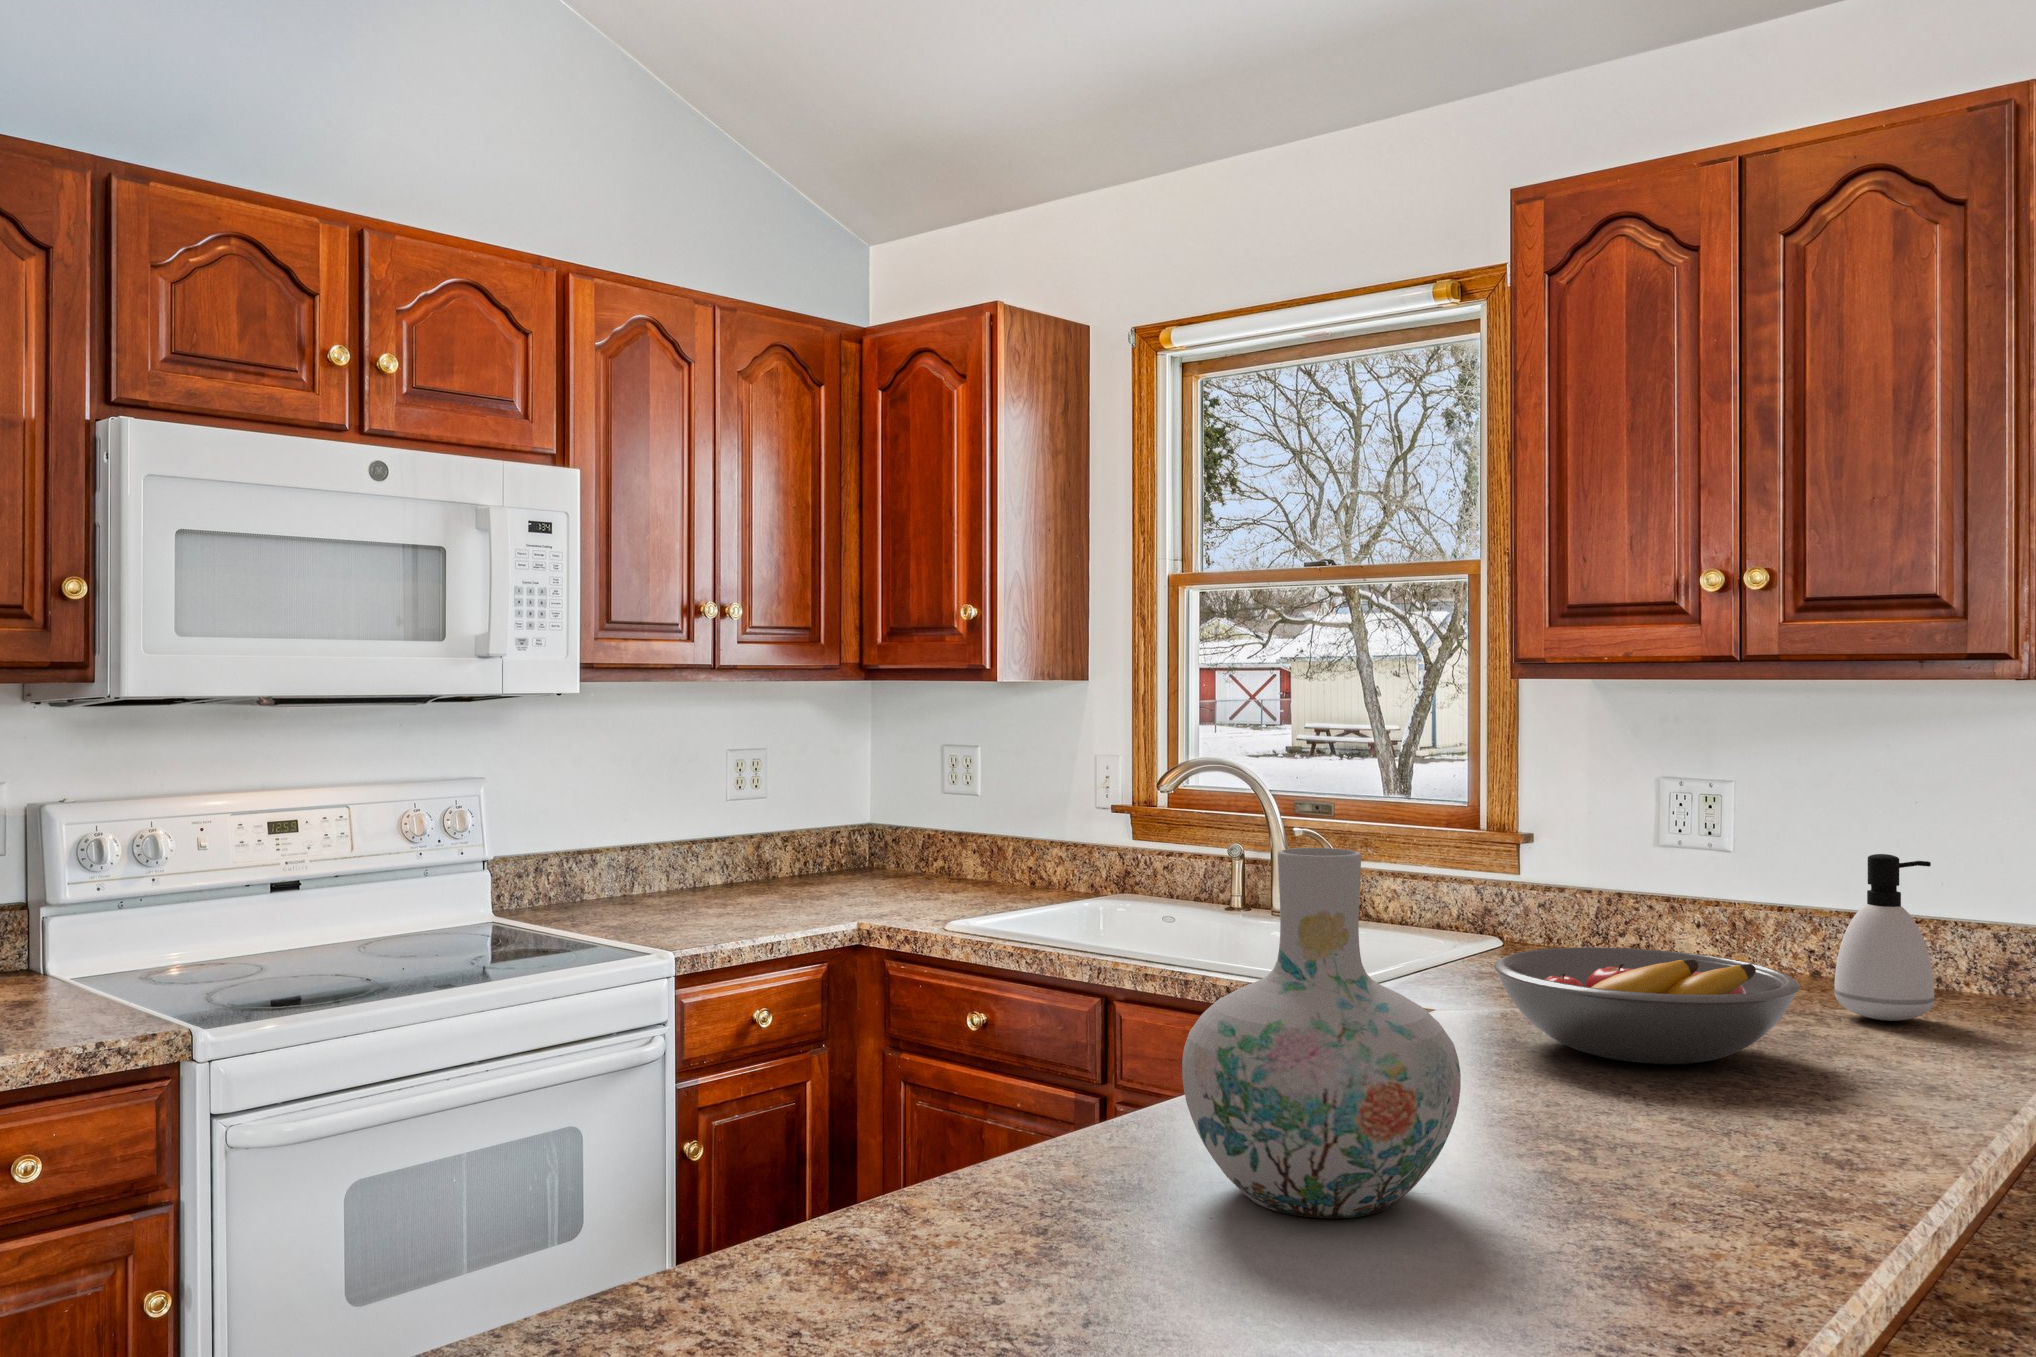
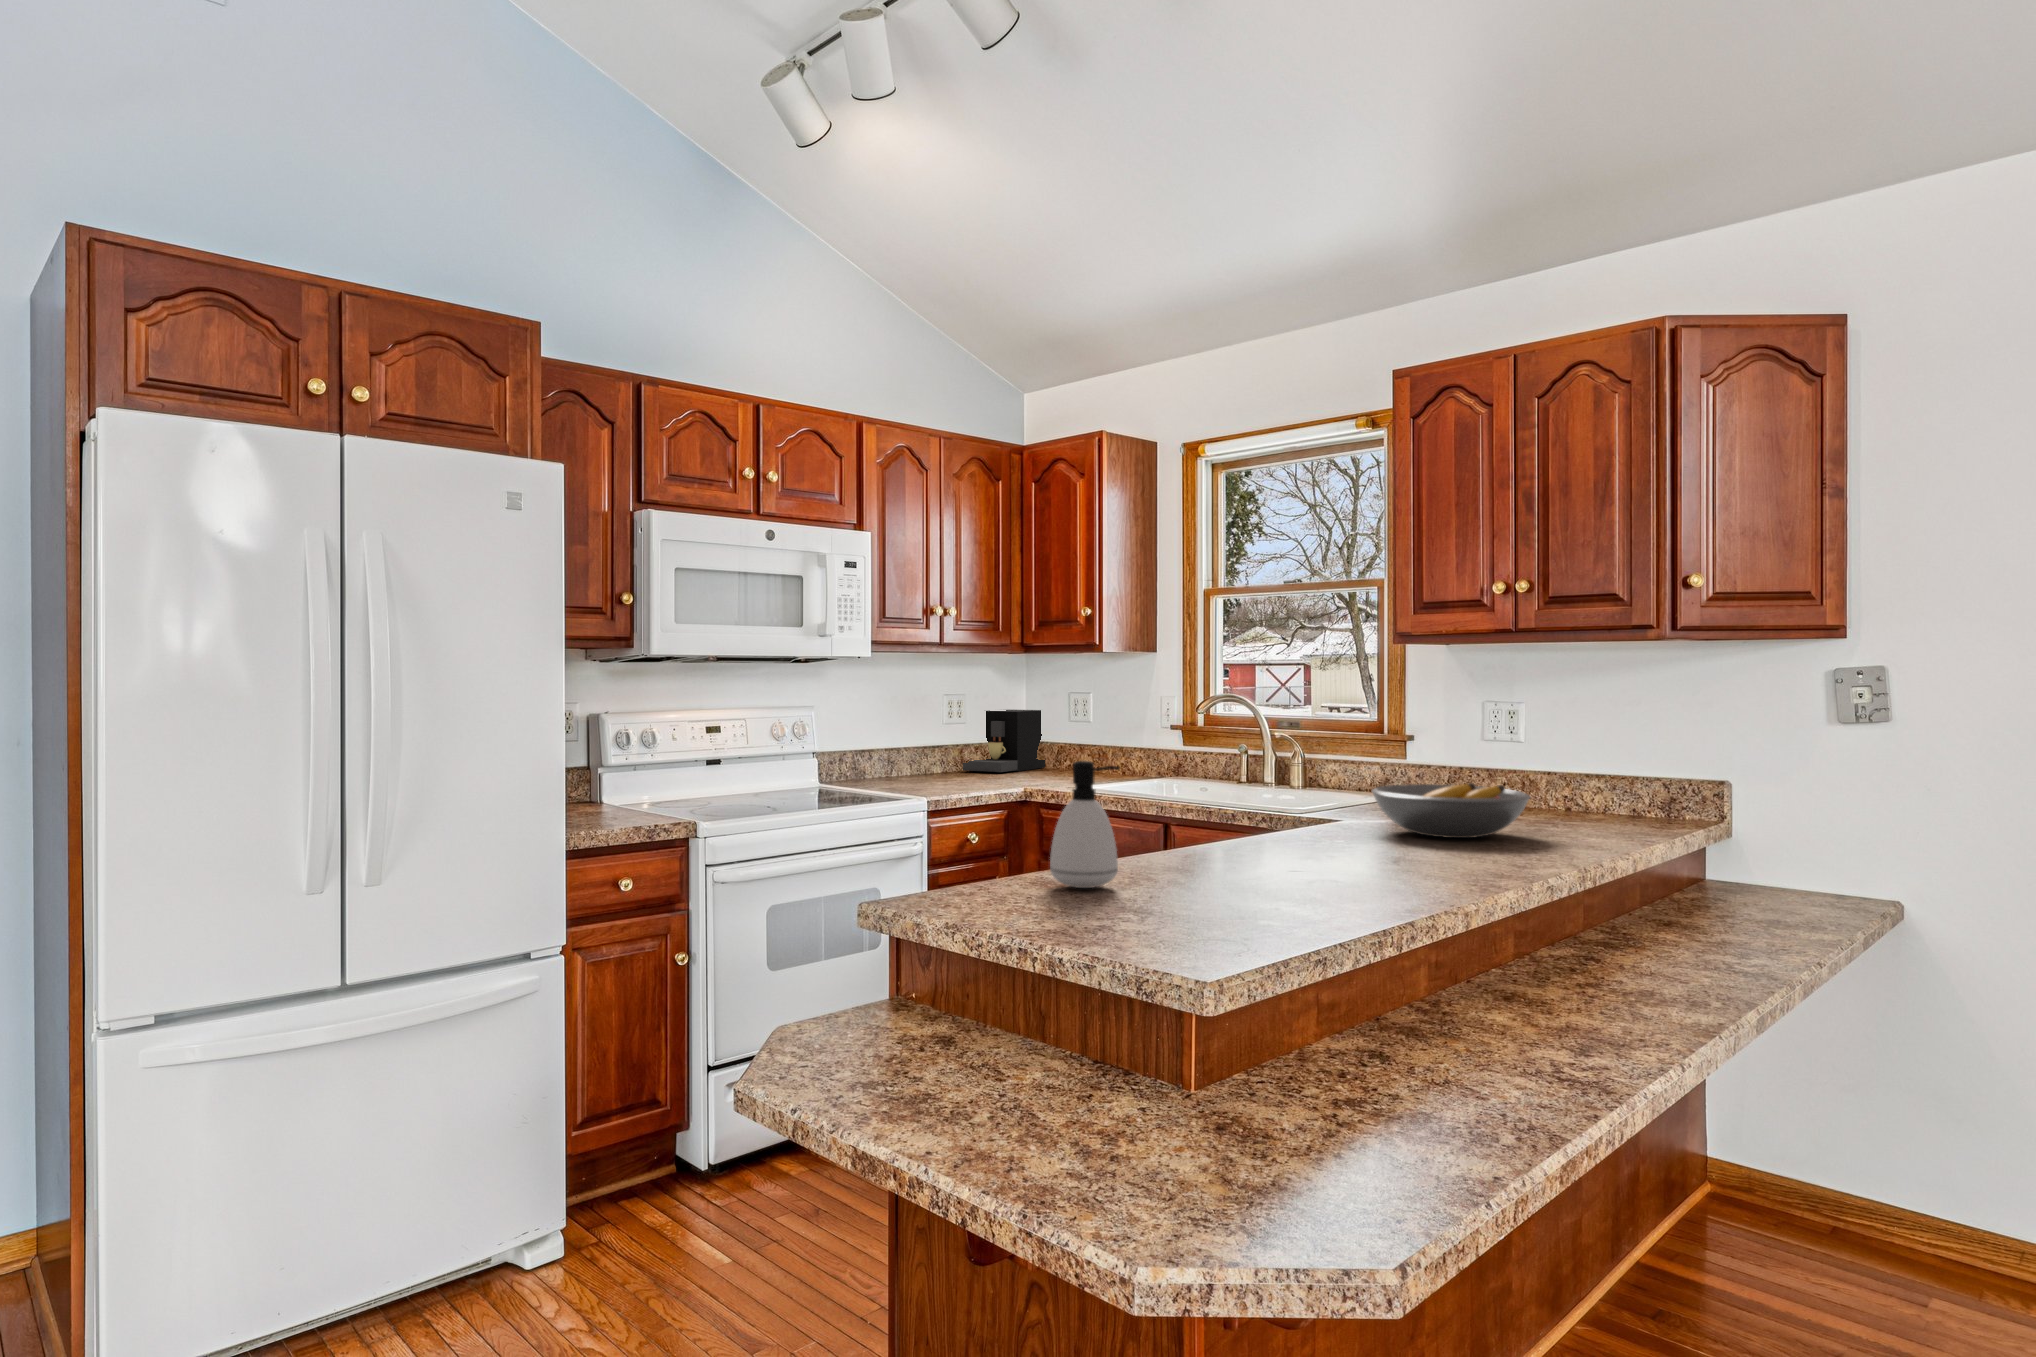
coffee maker: none [761,771,903,882] -> present [963,710,1045,772]
vase: present [1182,848,1461,1218] -> none [1200,711,1331,878]
soap dispenser: present [1834,854,1934,1021] -> present [1050,760,1120,888]

